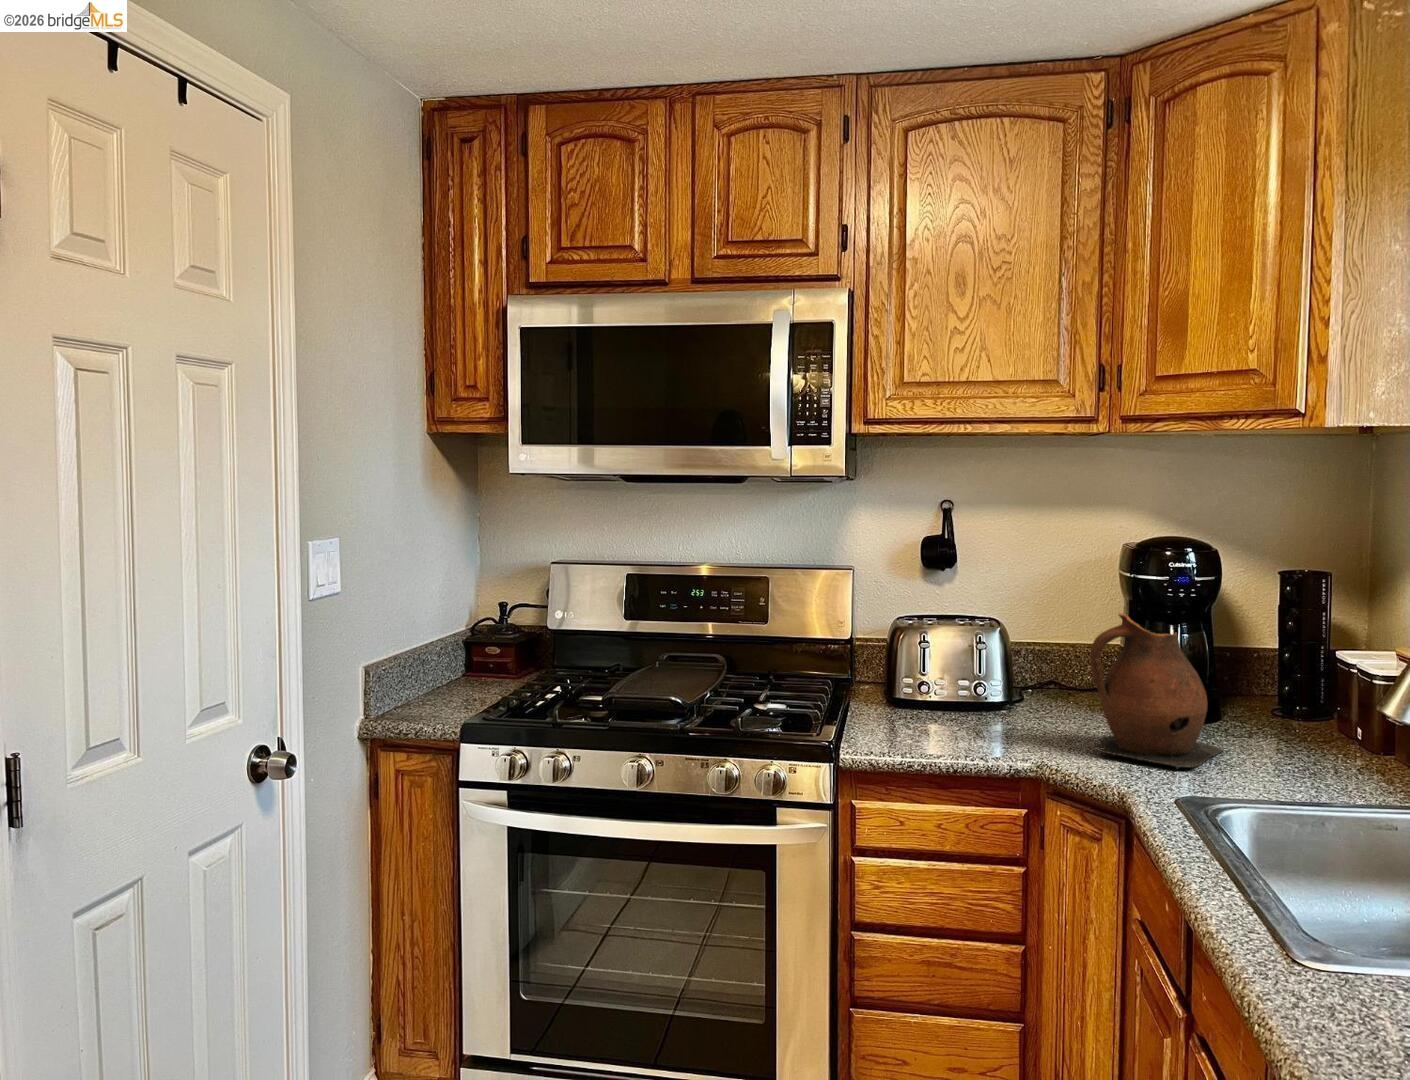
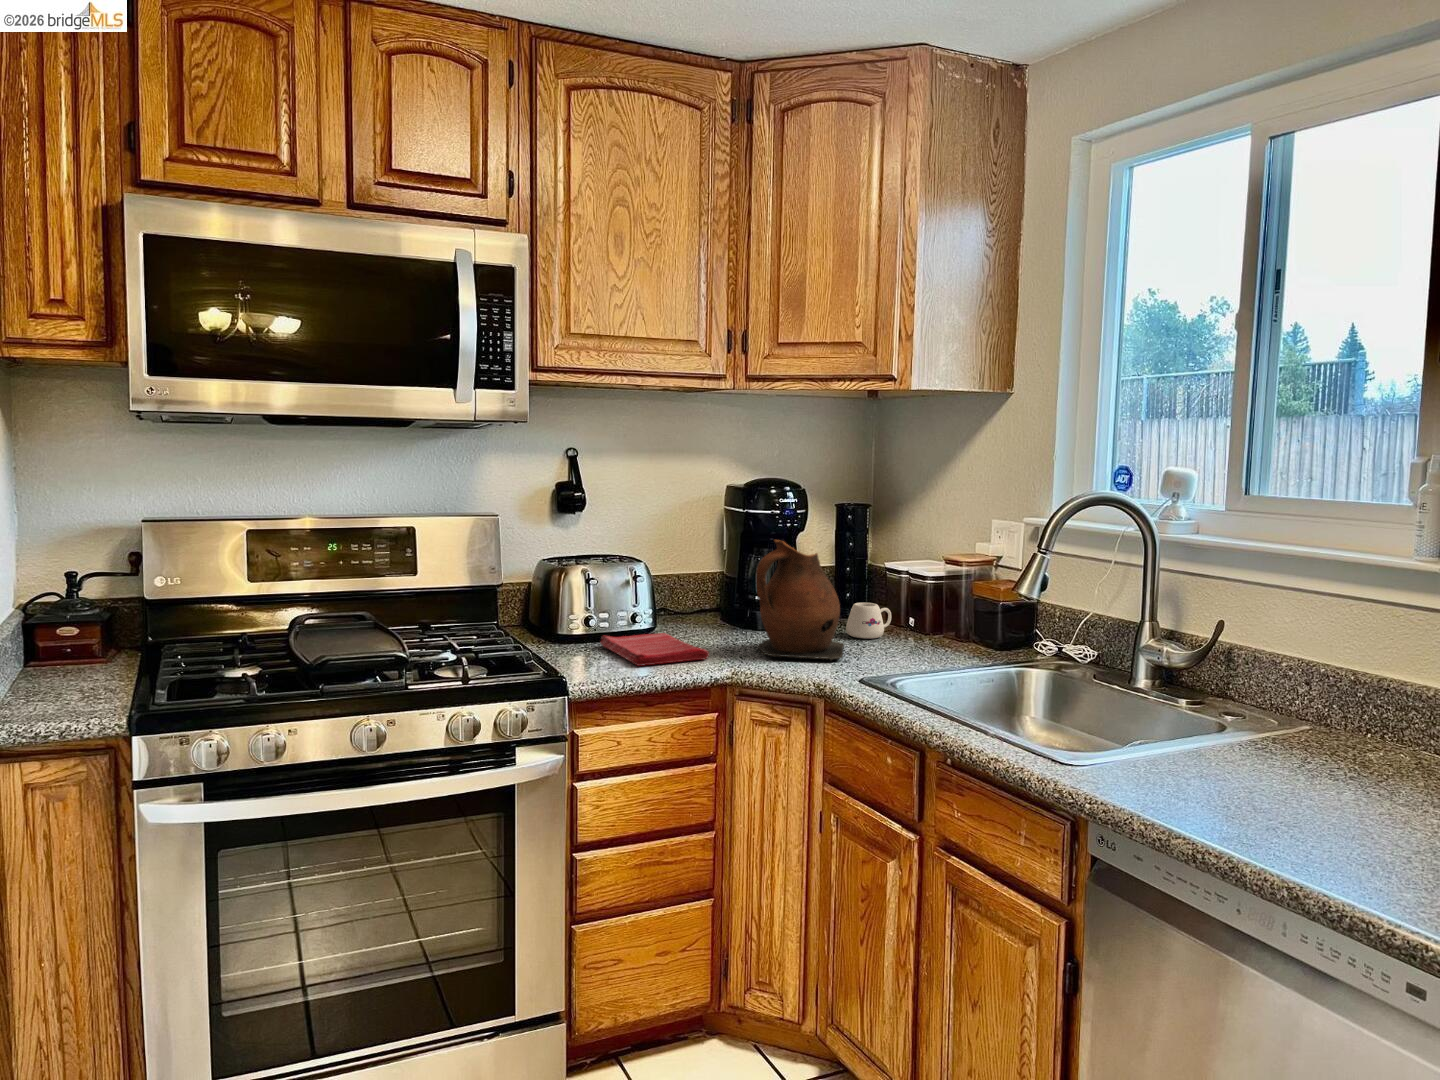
mug: none [1244,701,1316,749] -> present [846,603,891,639]
dish towel: none [926,705,1028,746] -> present [600,633,709,666]

